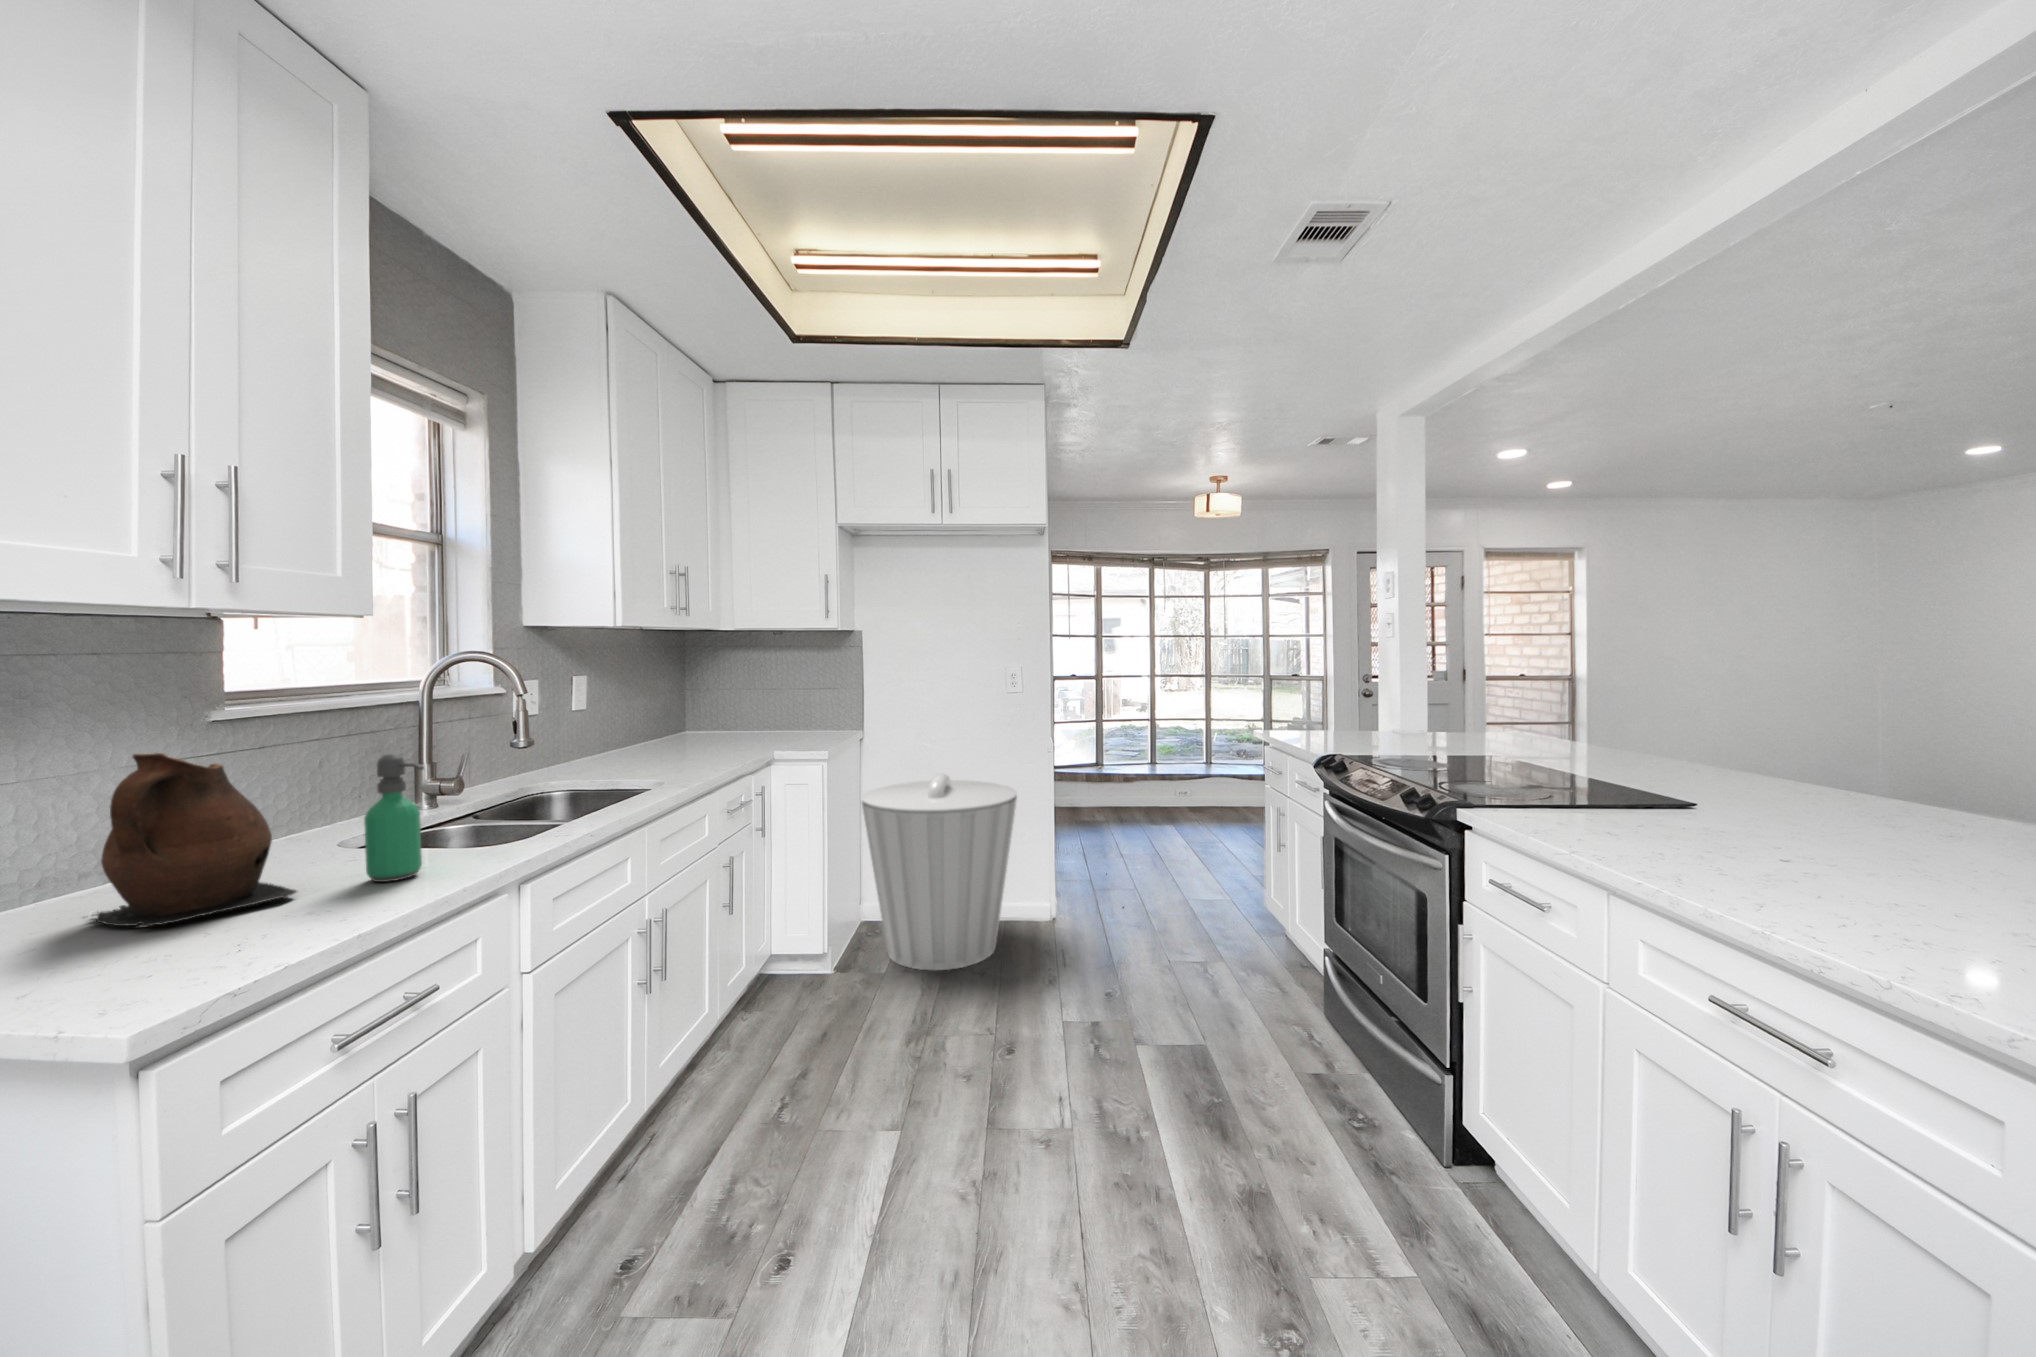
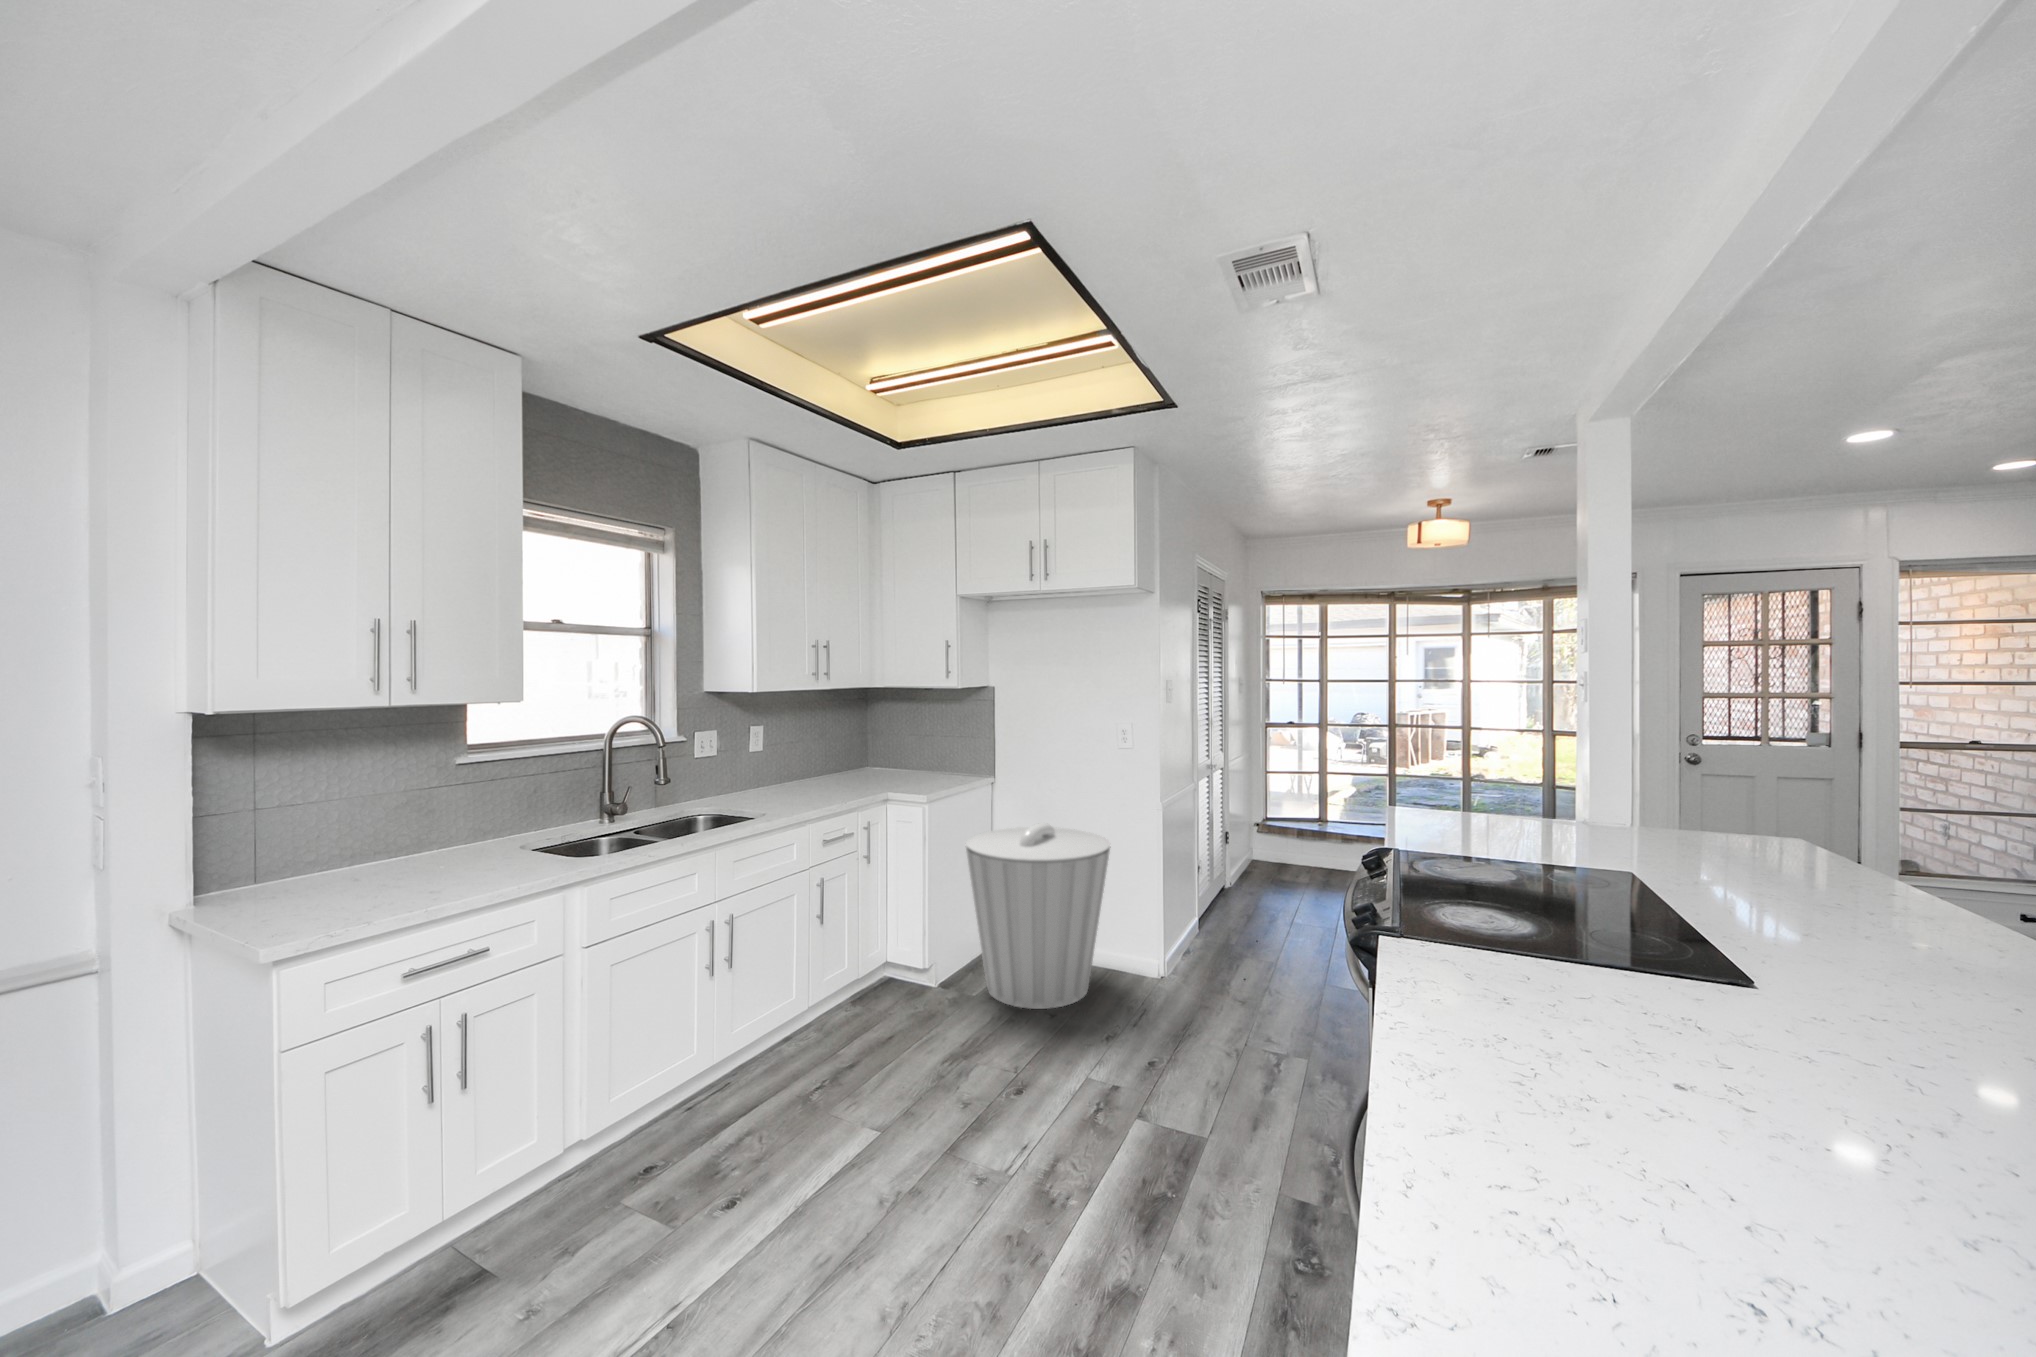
ceramic pitcher: present [92,753,297,928] -> none [369,792,464,889]
soap dispenser: present [364,754,424,882] -> none [503,796,535,877]

